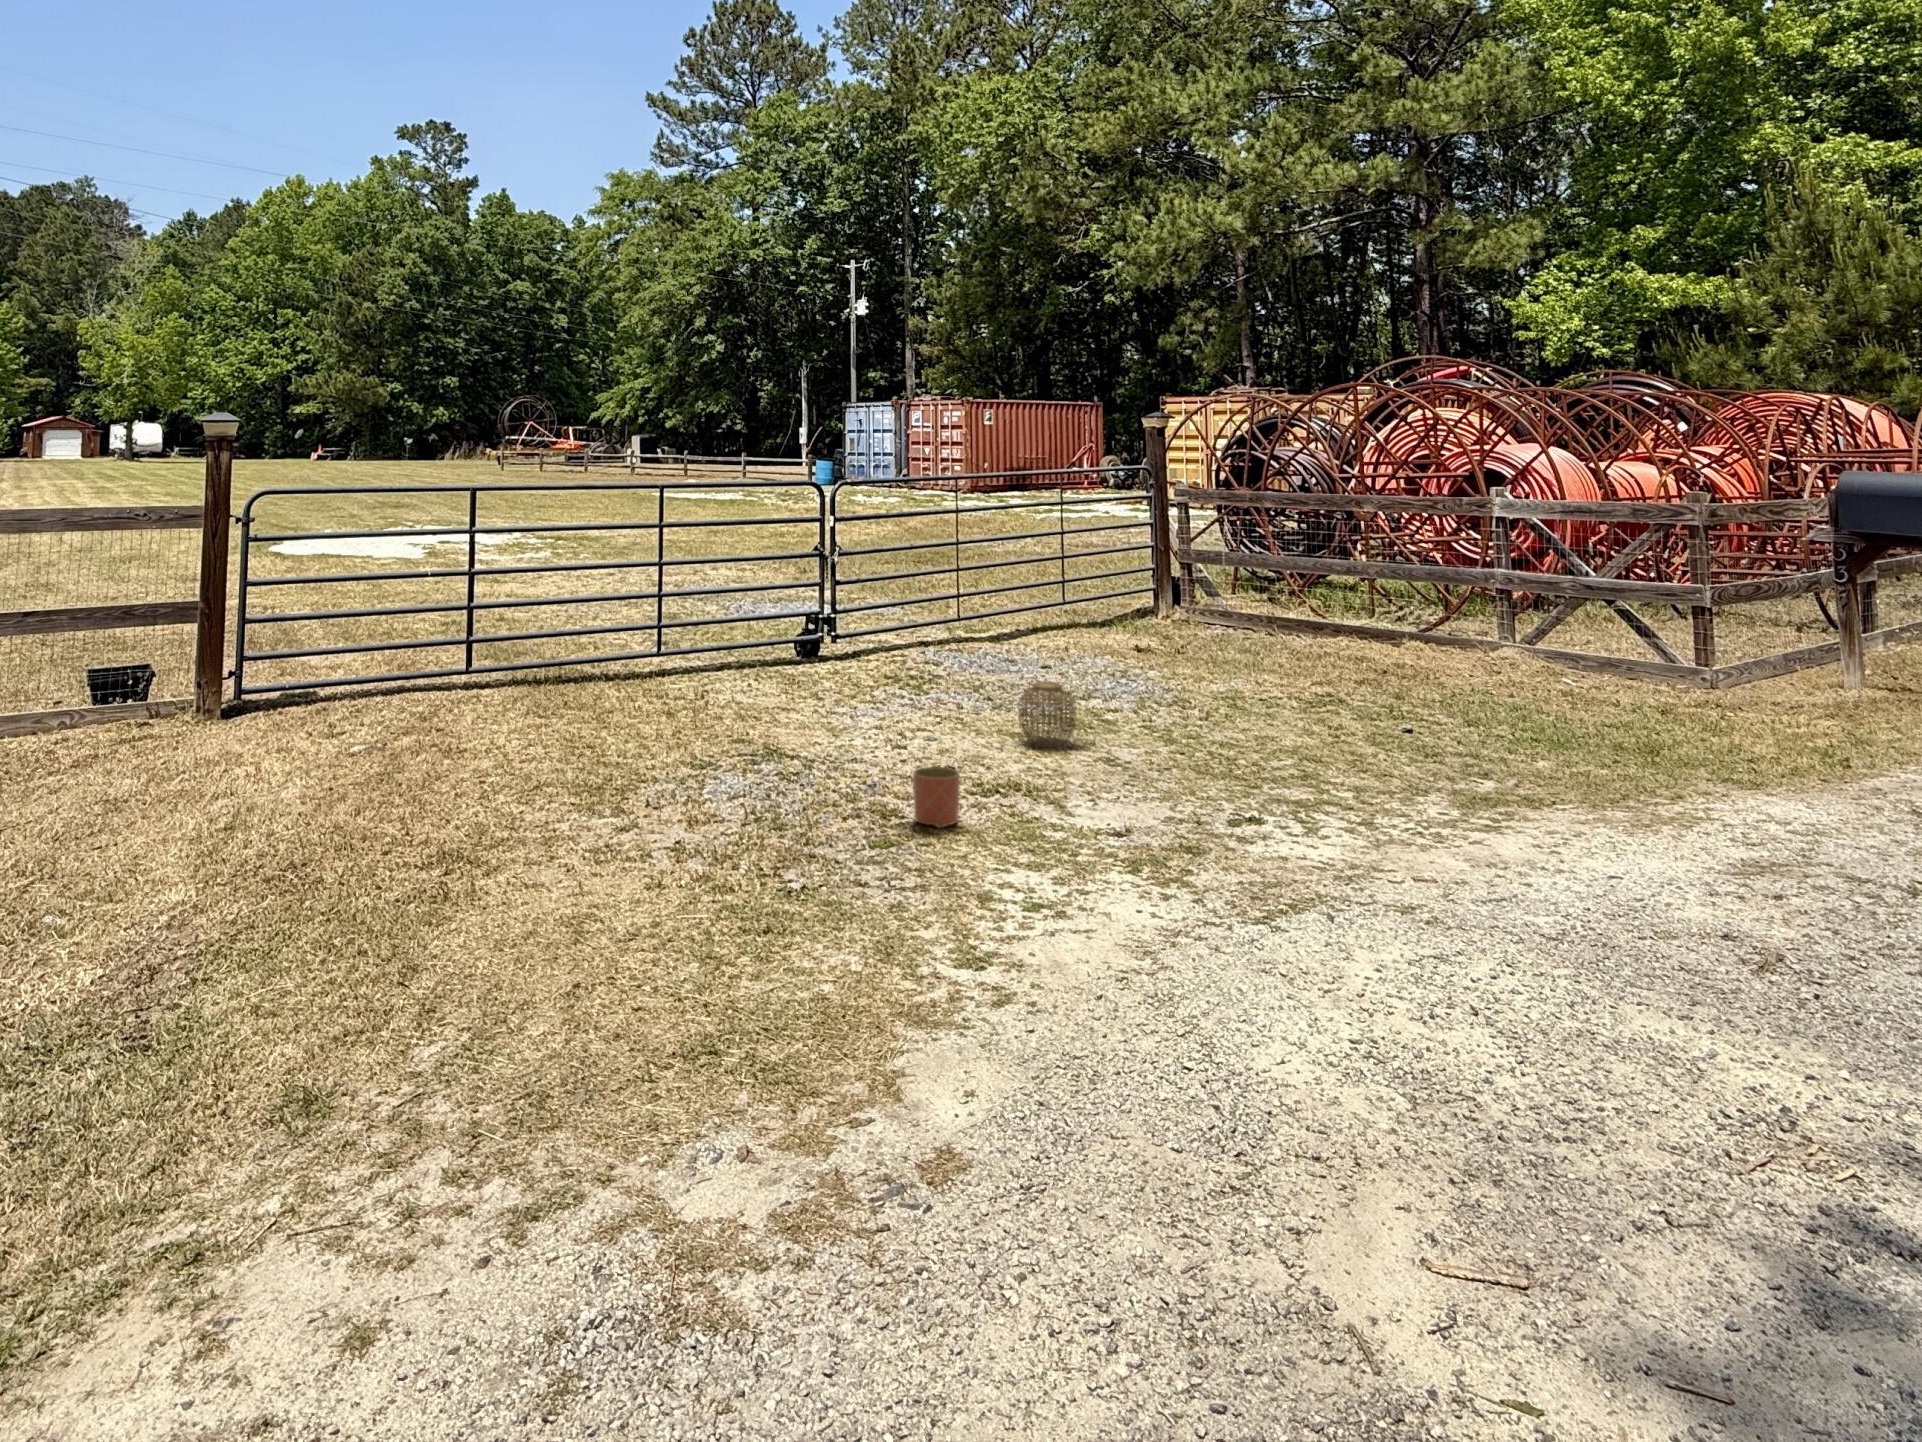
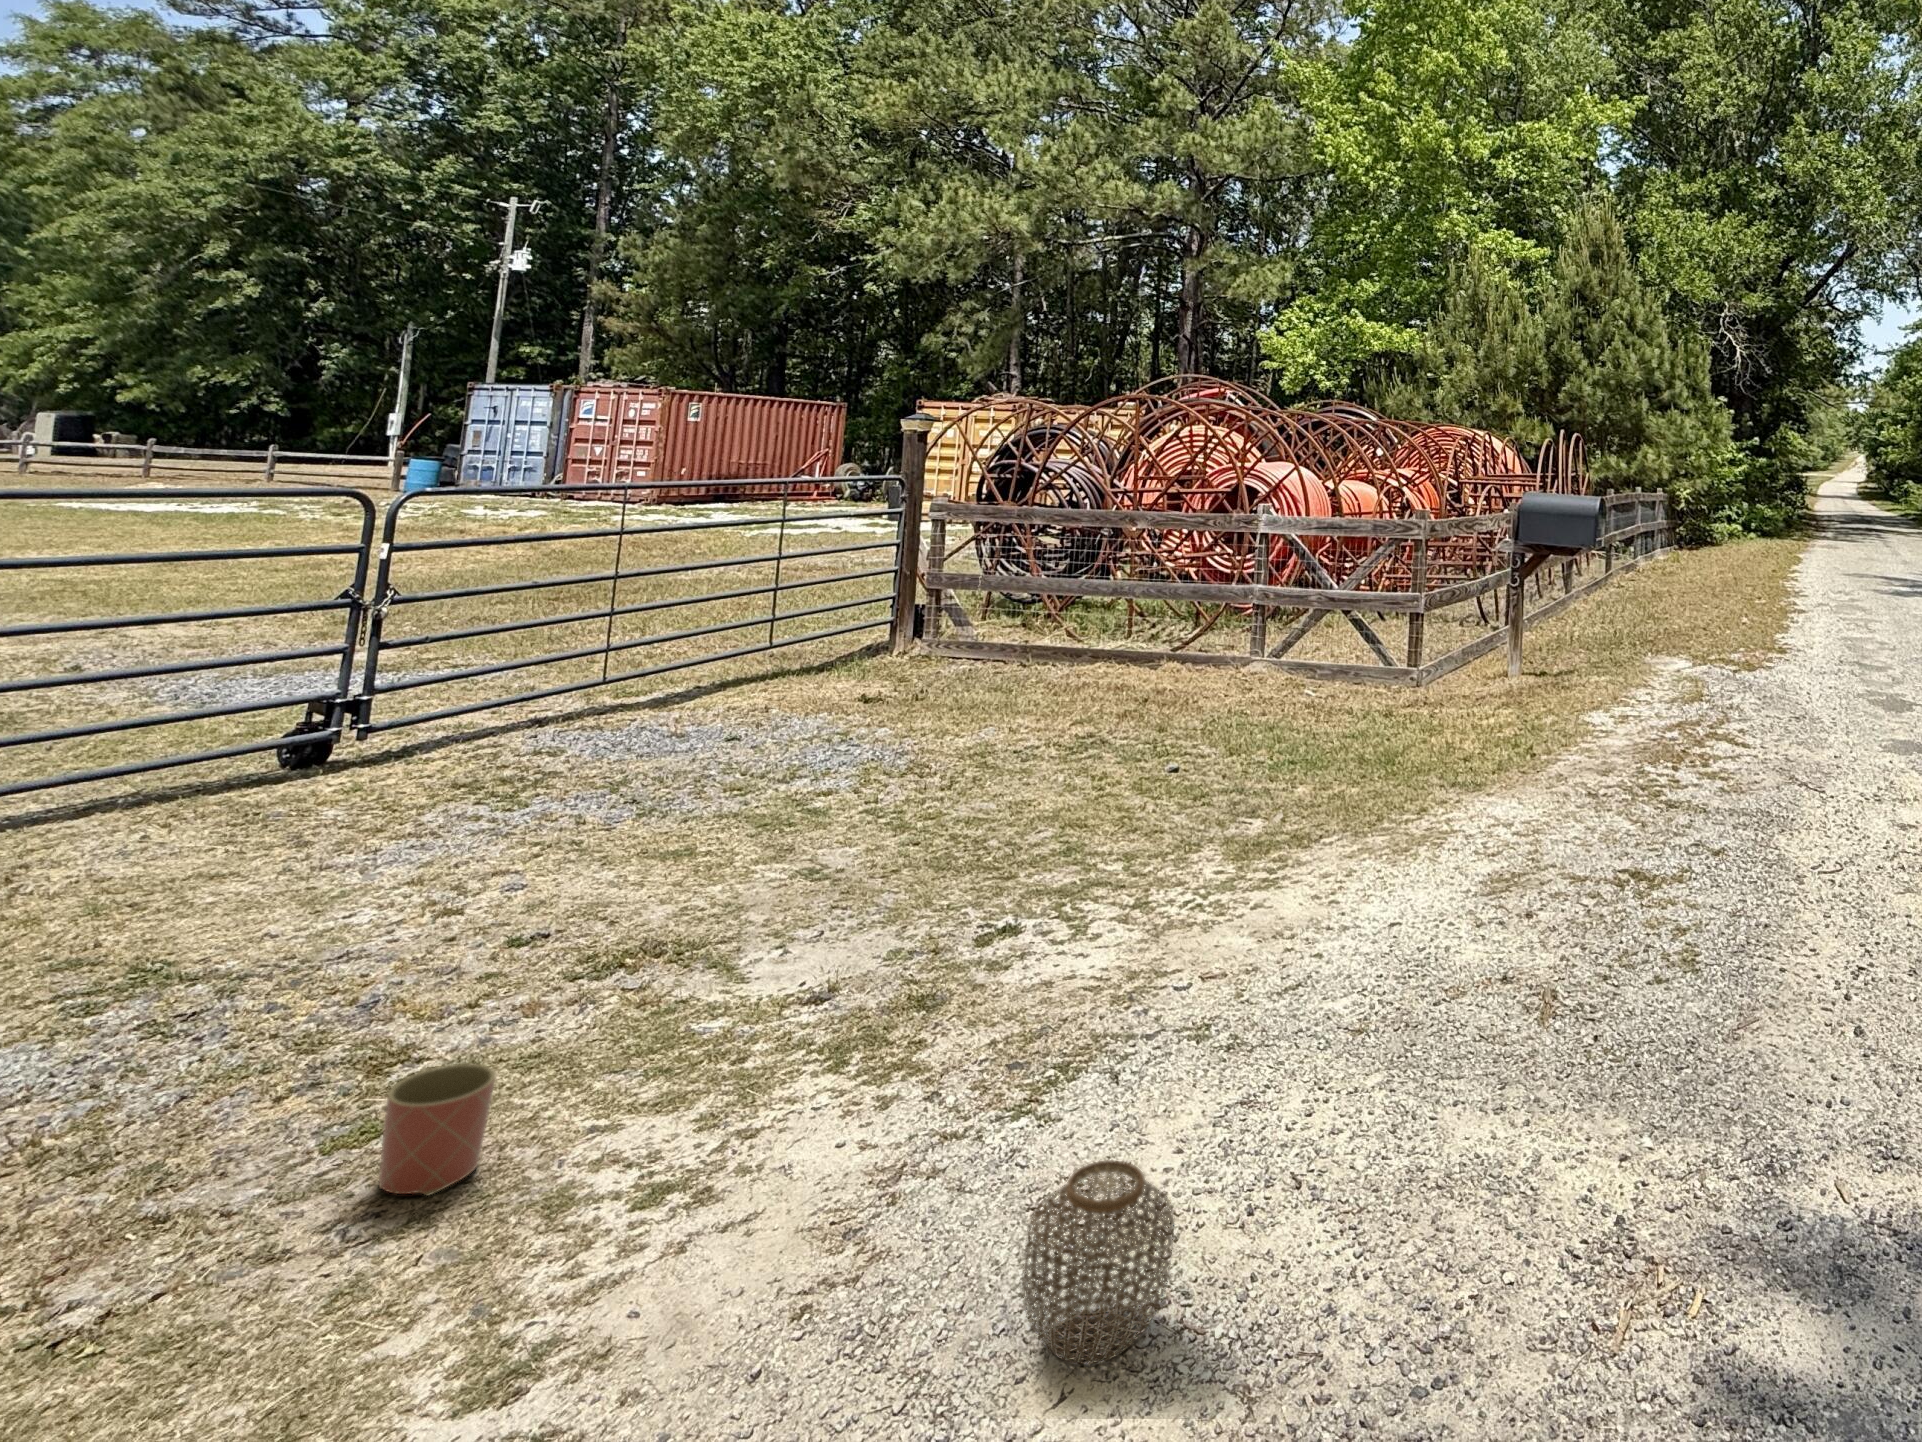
woven basket: present [1019,682,1076,748] -> present [1022,1160,1174,1364]

